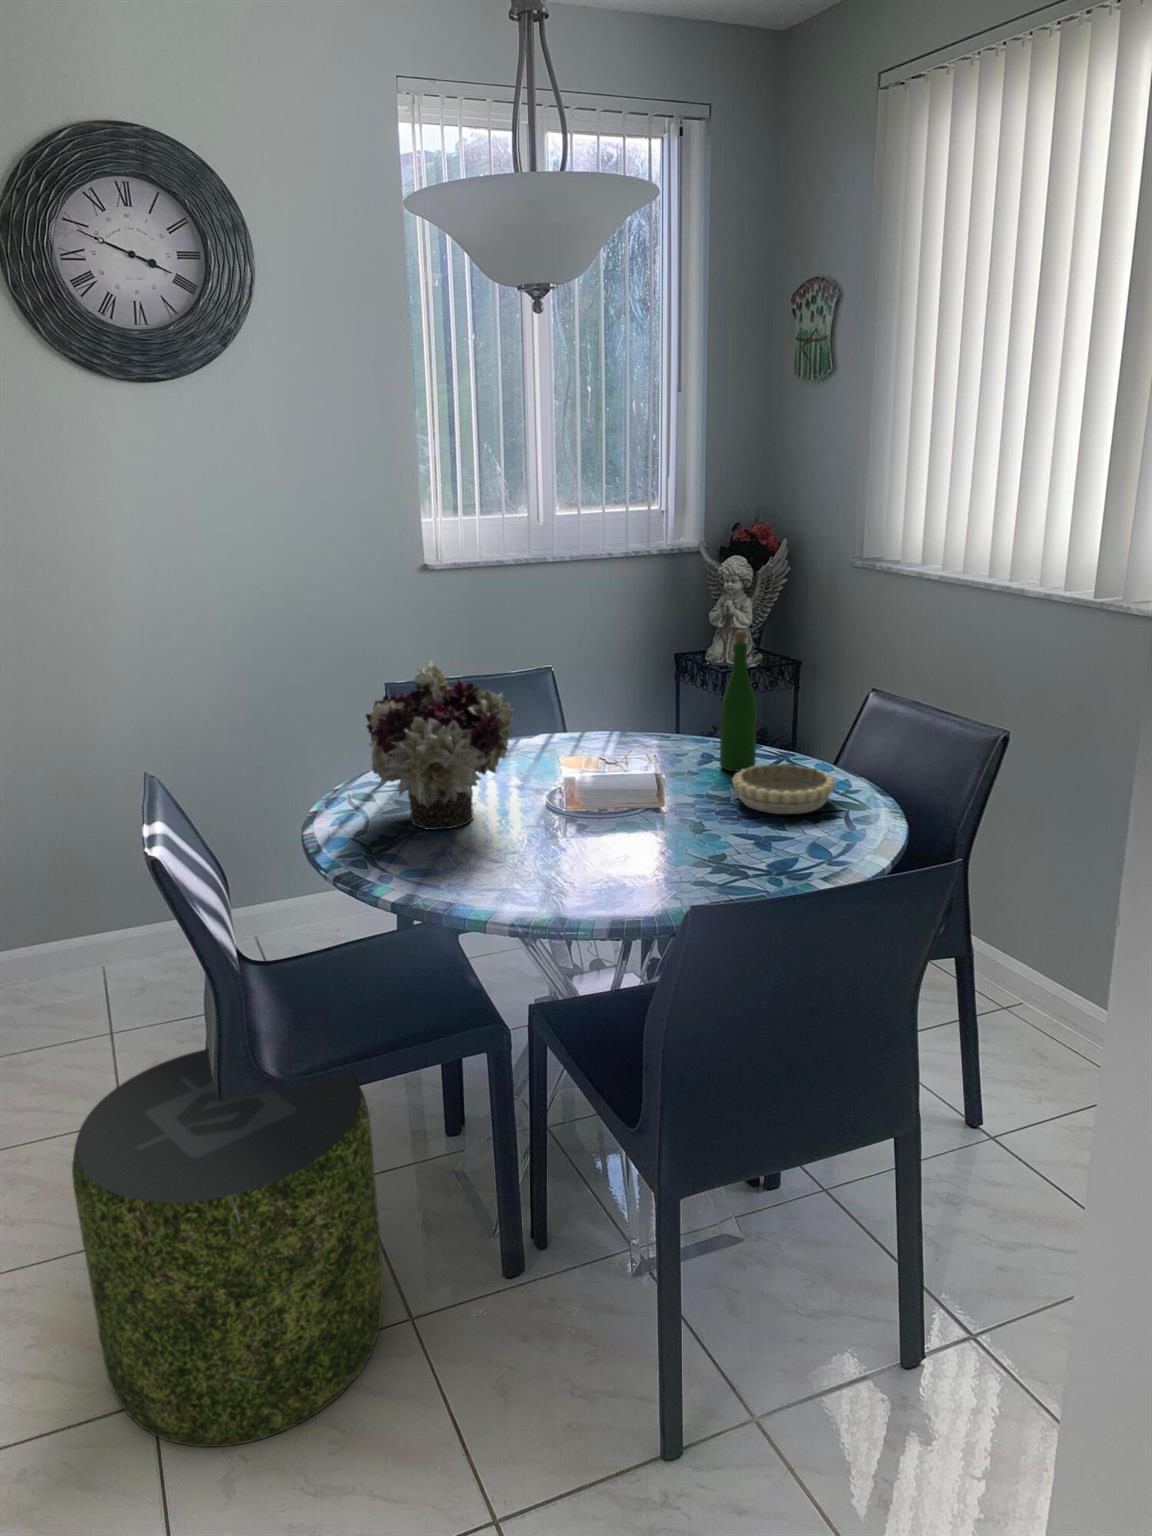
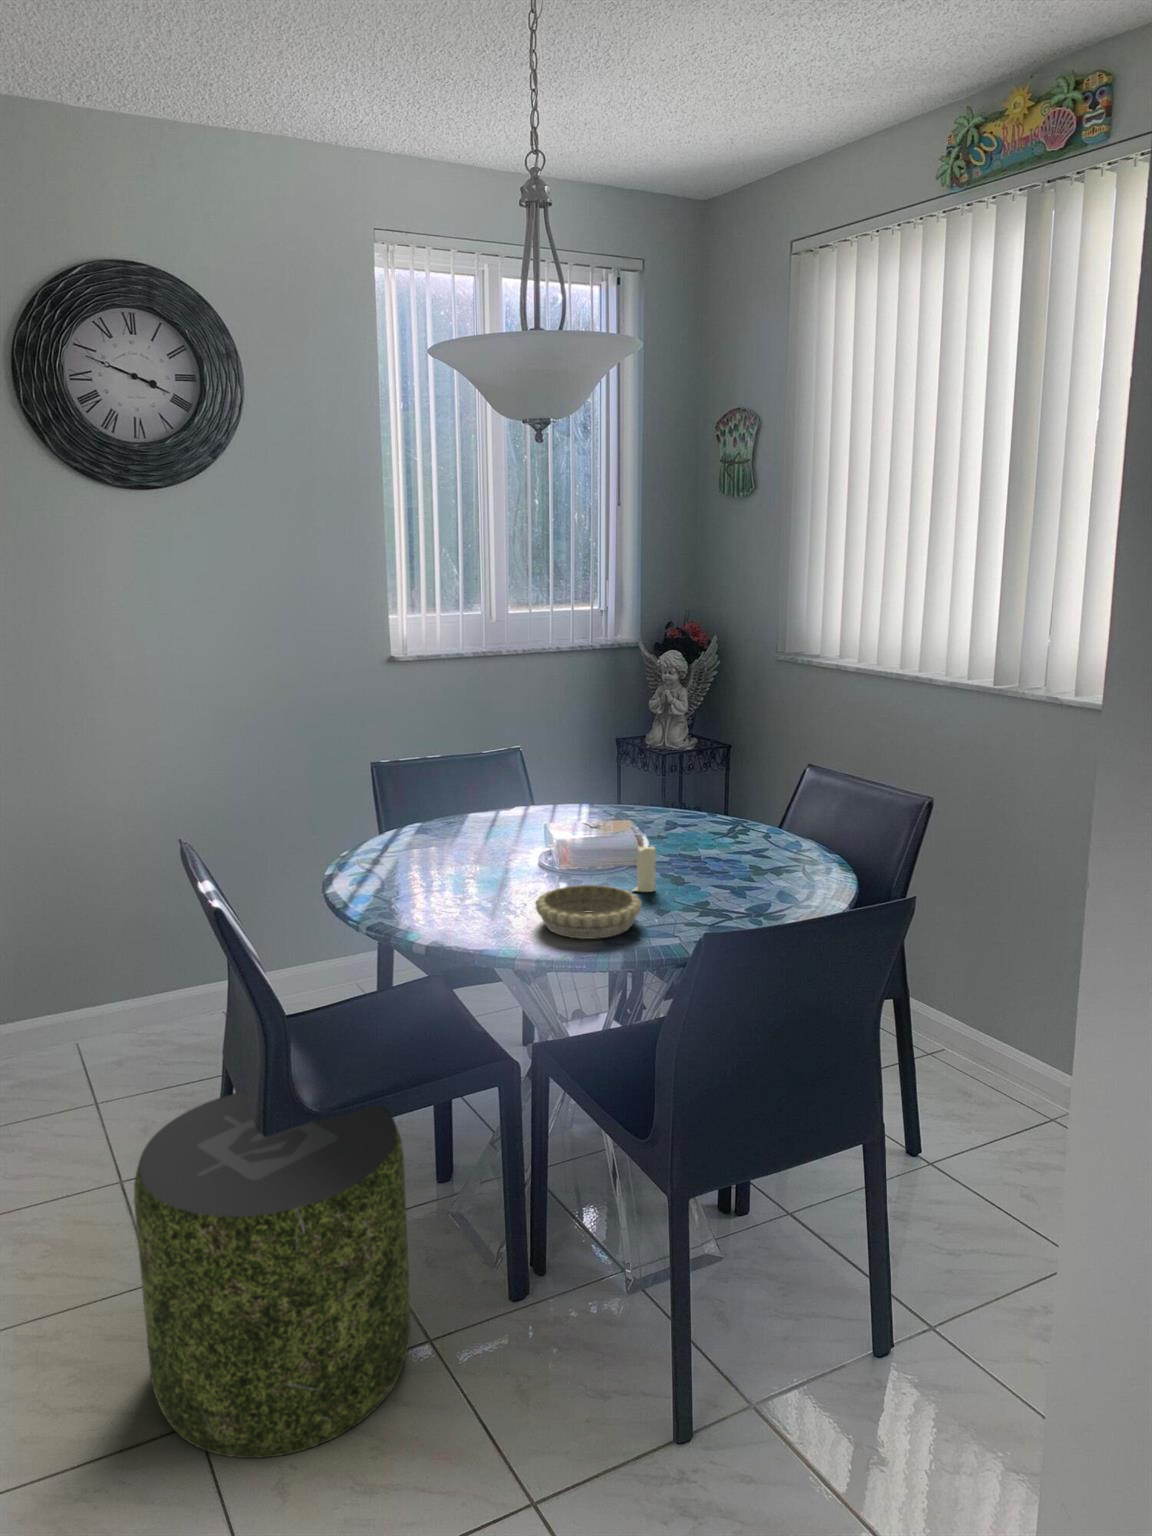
wine bottle: present [720,630,757,772] -> none [684,711,716,837]
flower arrangement: present [366,661,513,830] -> none [376,736,515,888]
decorative bowl: present [732,764,835,814] -> present [535,885,641,939]
candle: none [643,775,670,840] -> present [633,836,656,892]

